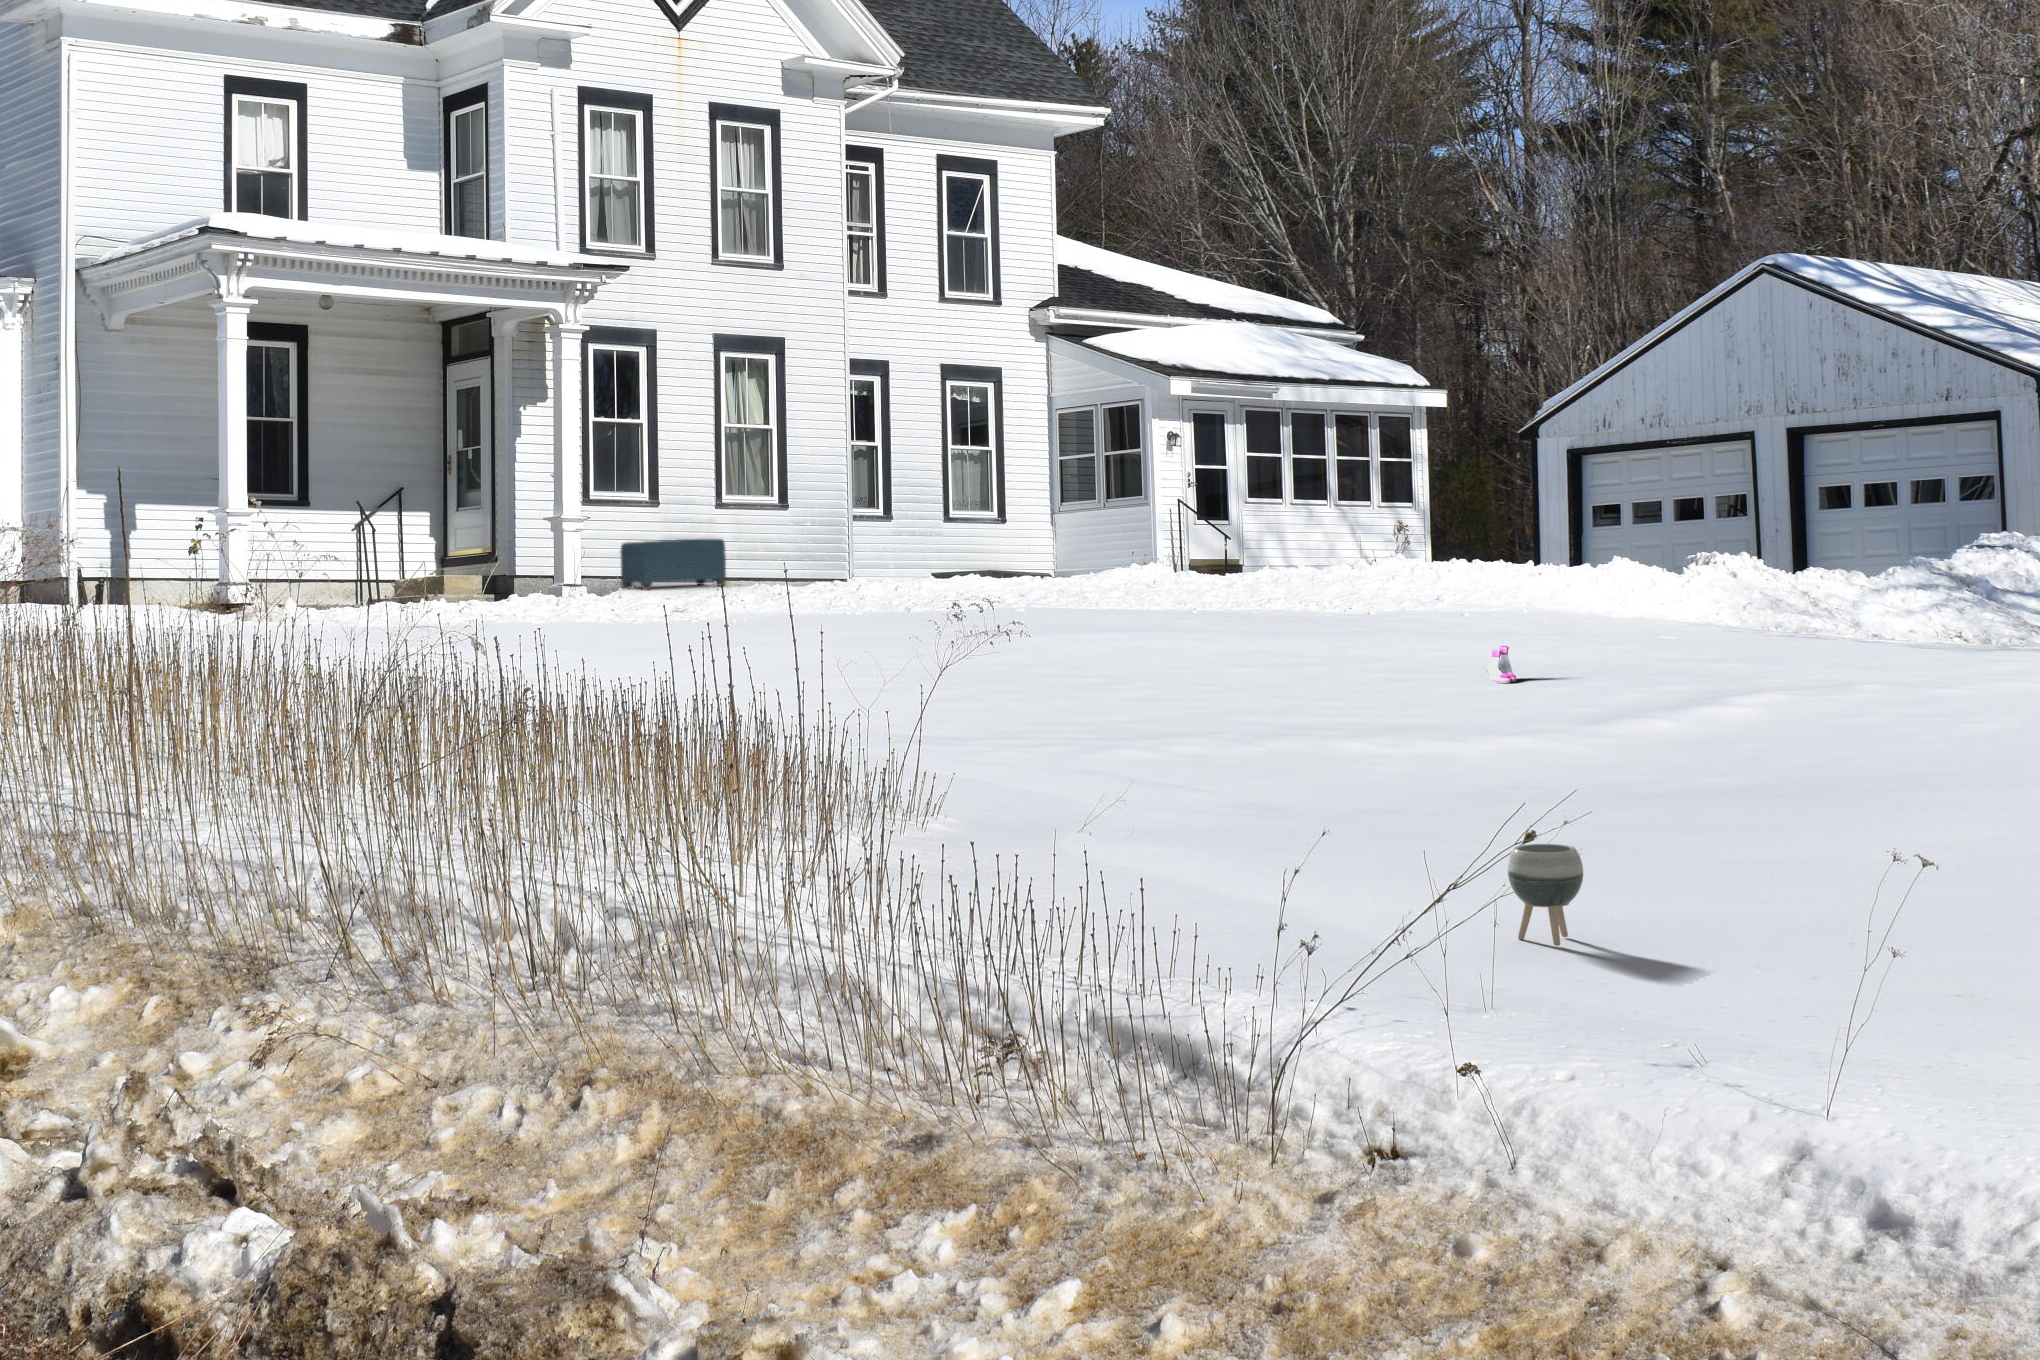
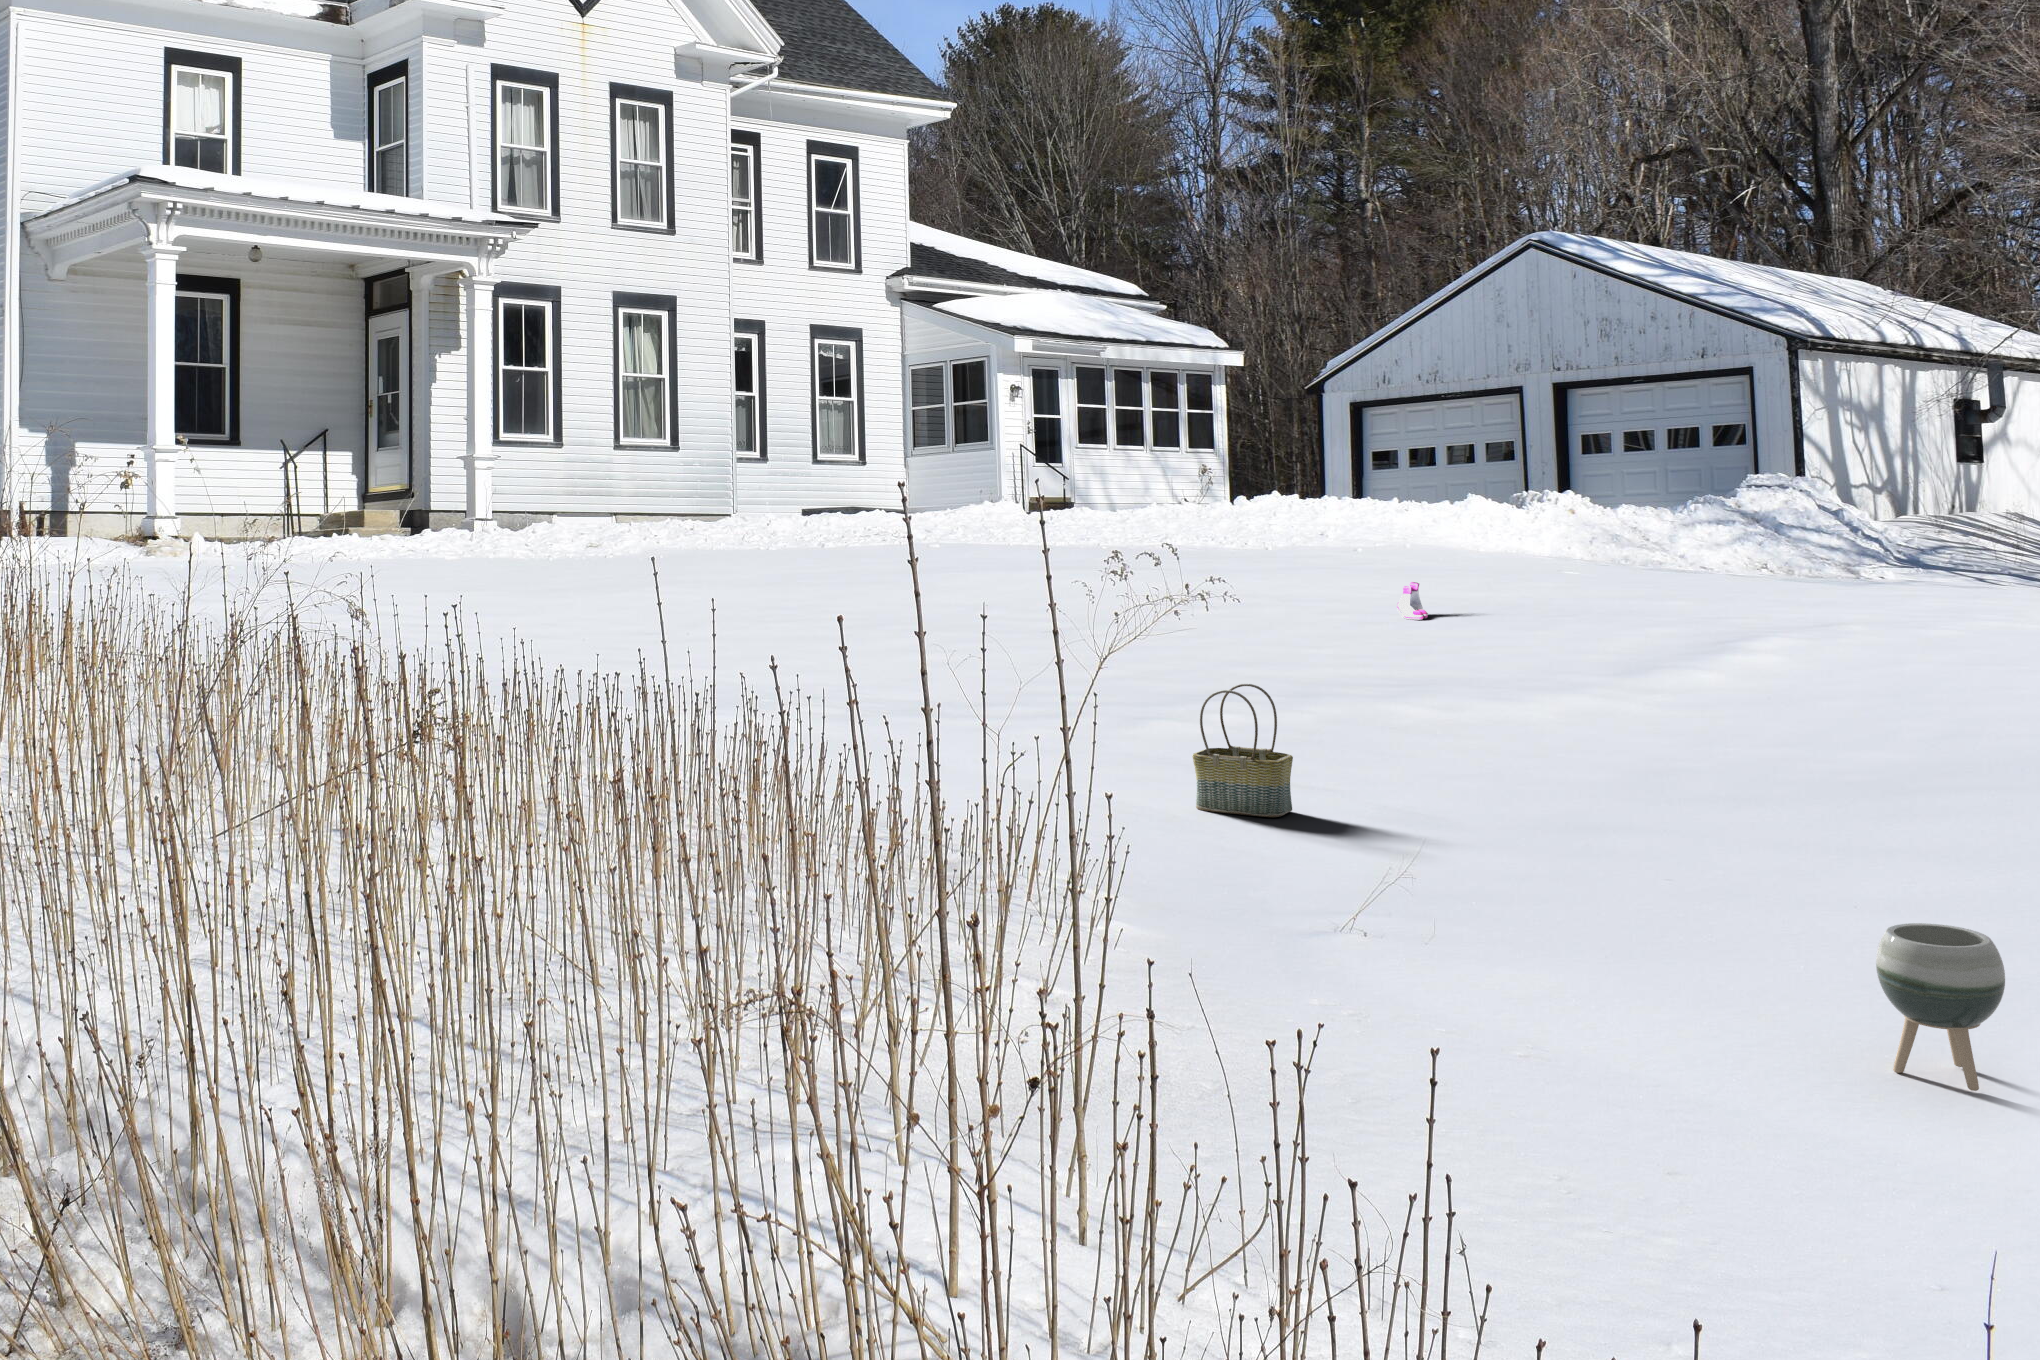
bench: present [620,539,726,590] -> none [527,475,622,521]
basket: none [1162,715,1242,821] -> present [1192,684,1293,817]

